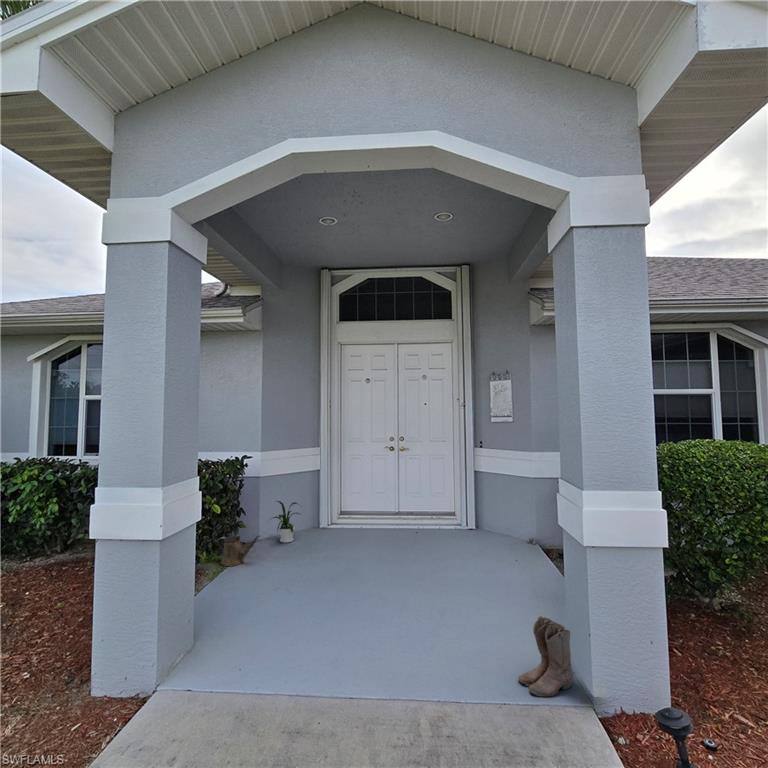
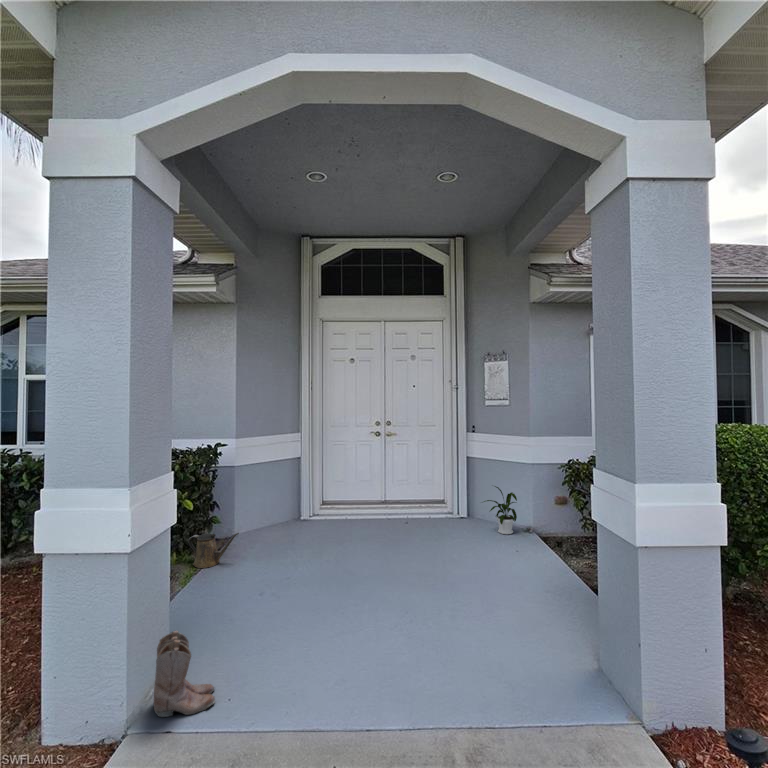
house plant: present [273,501,299,543] -> present [484,486,517,534]
boots: present [518,616,573,696] -> present [154,631,215,717]

